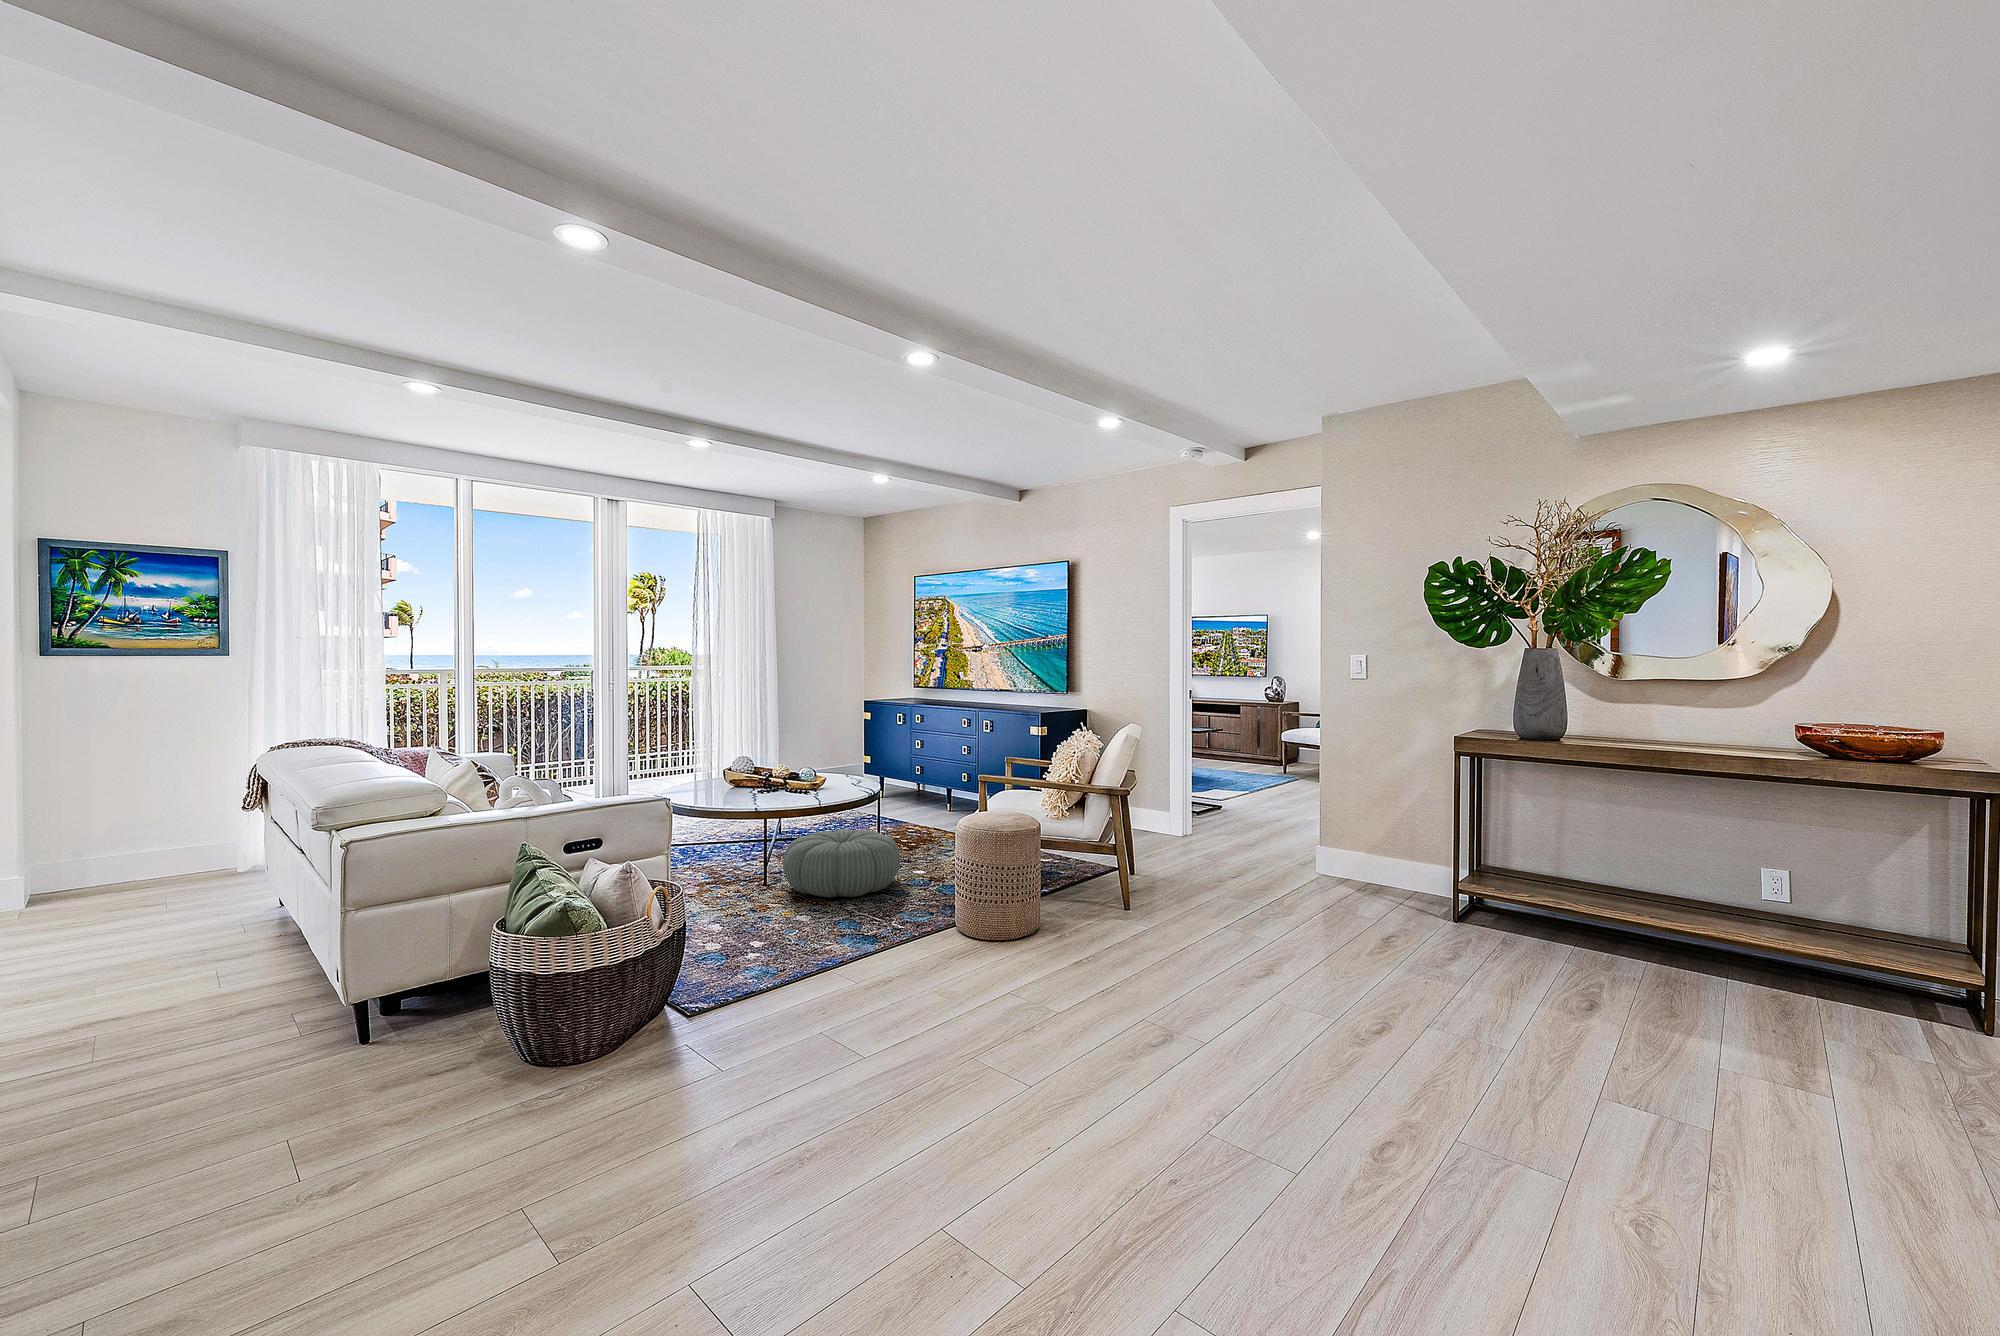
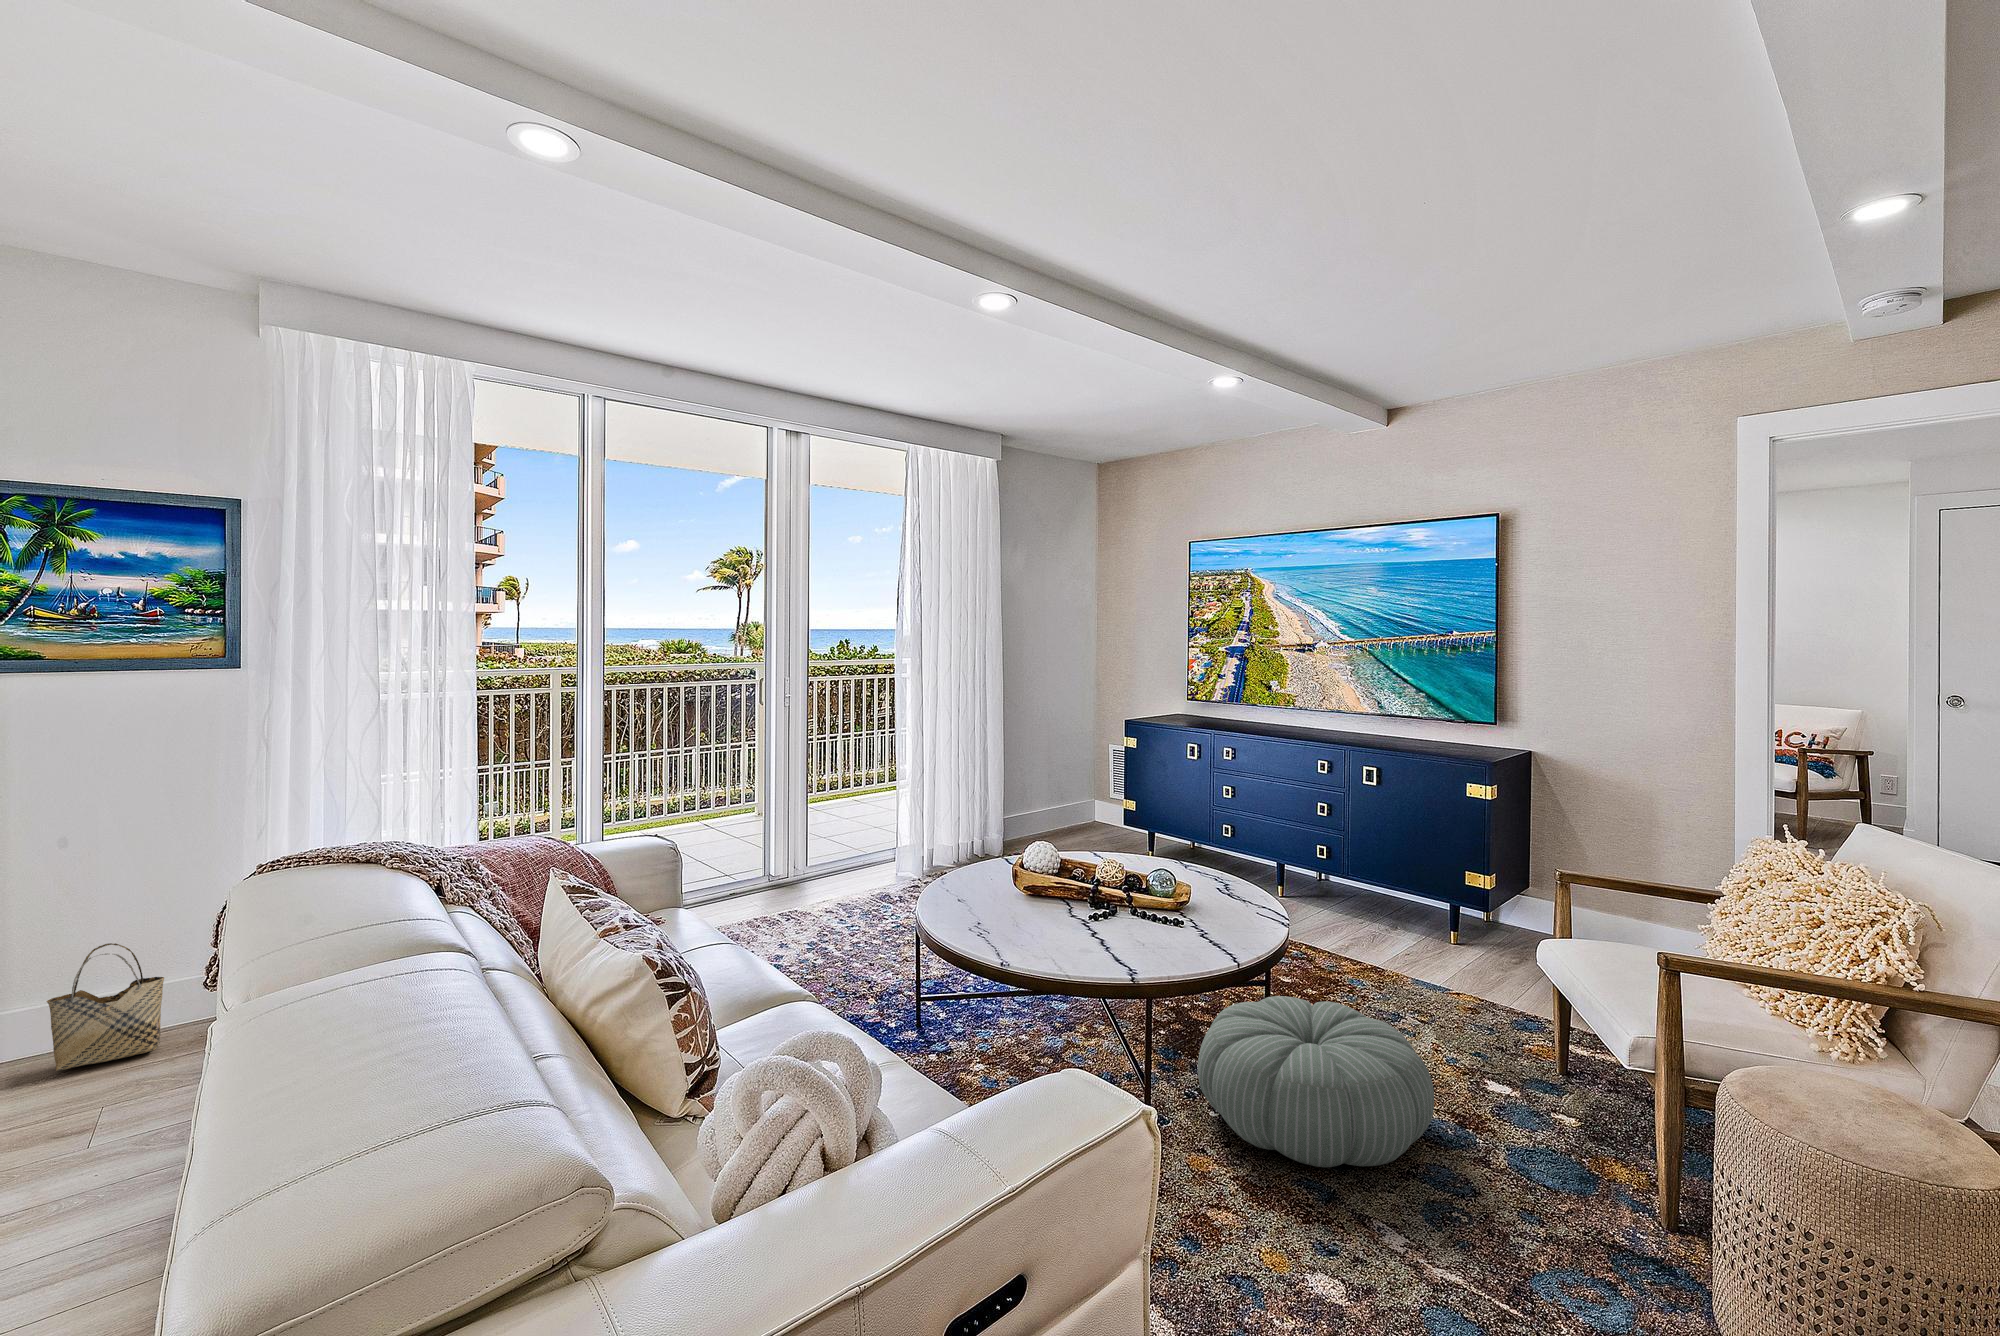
woven basket: none [108,819,178,890] -> present [47,943,164,1071]

